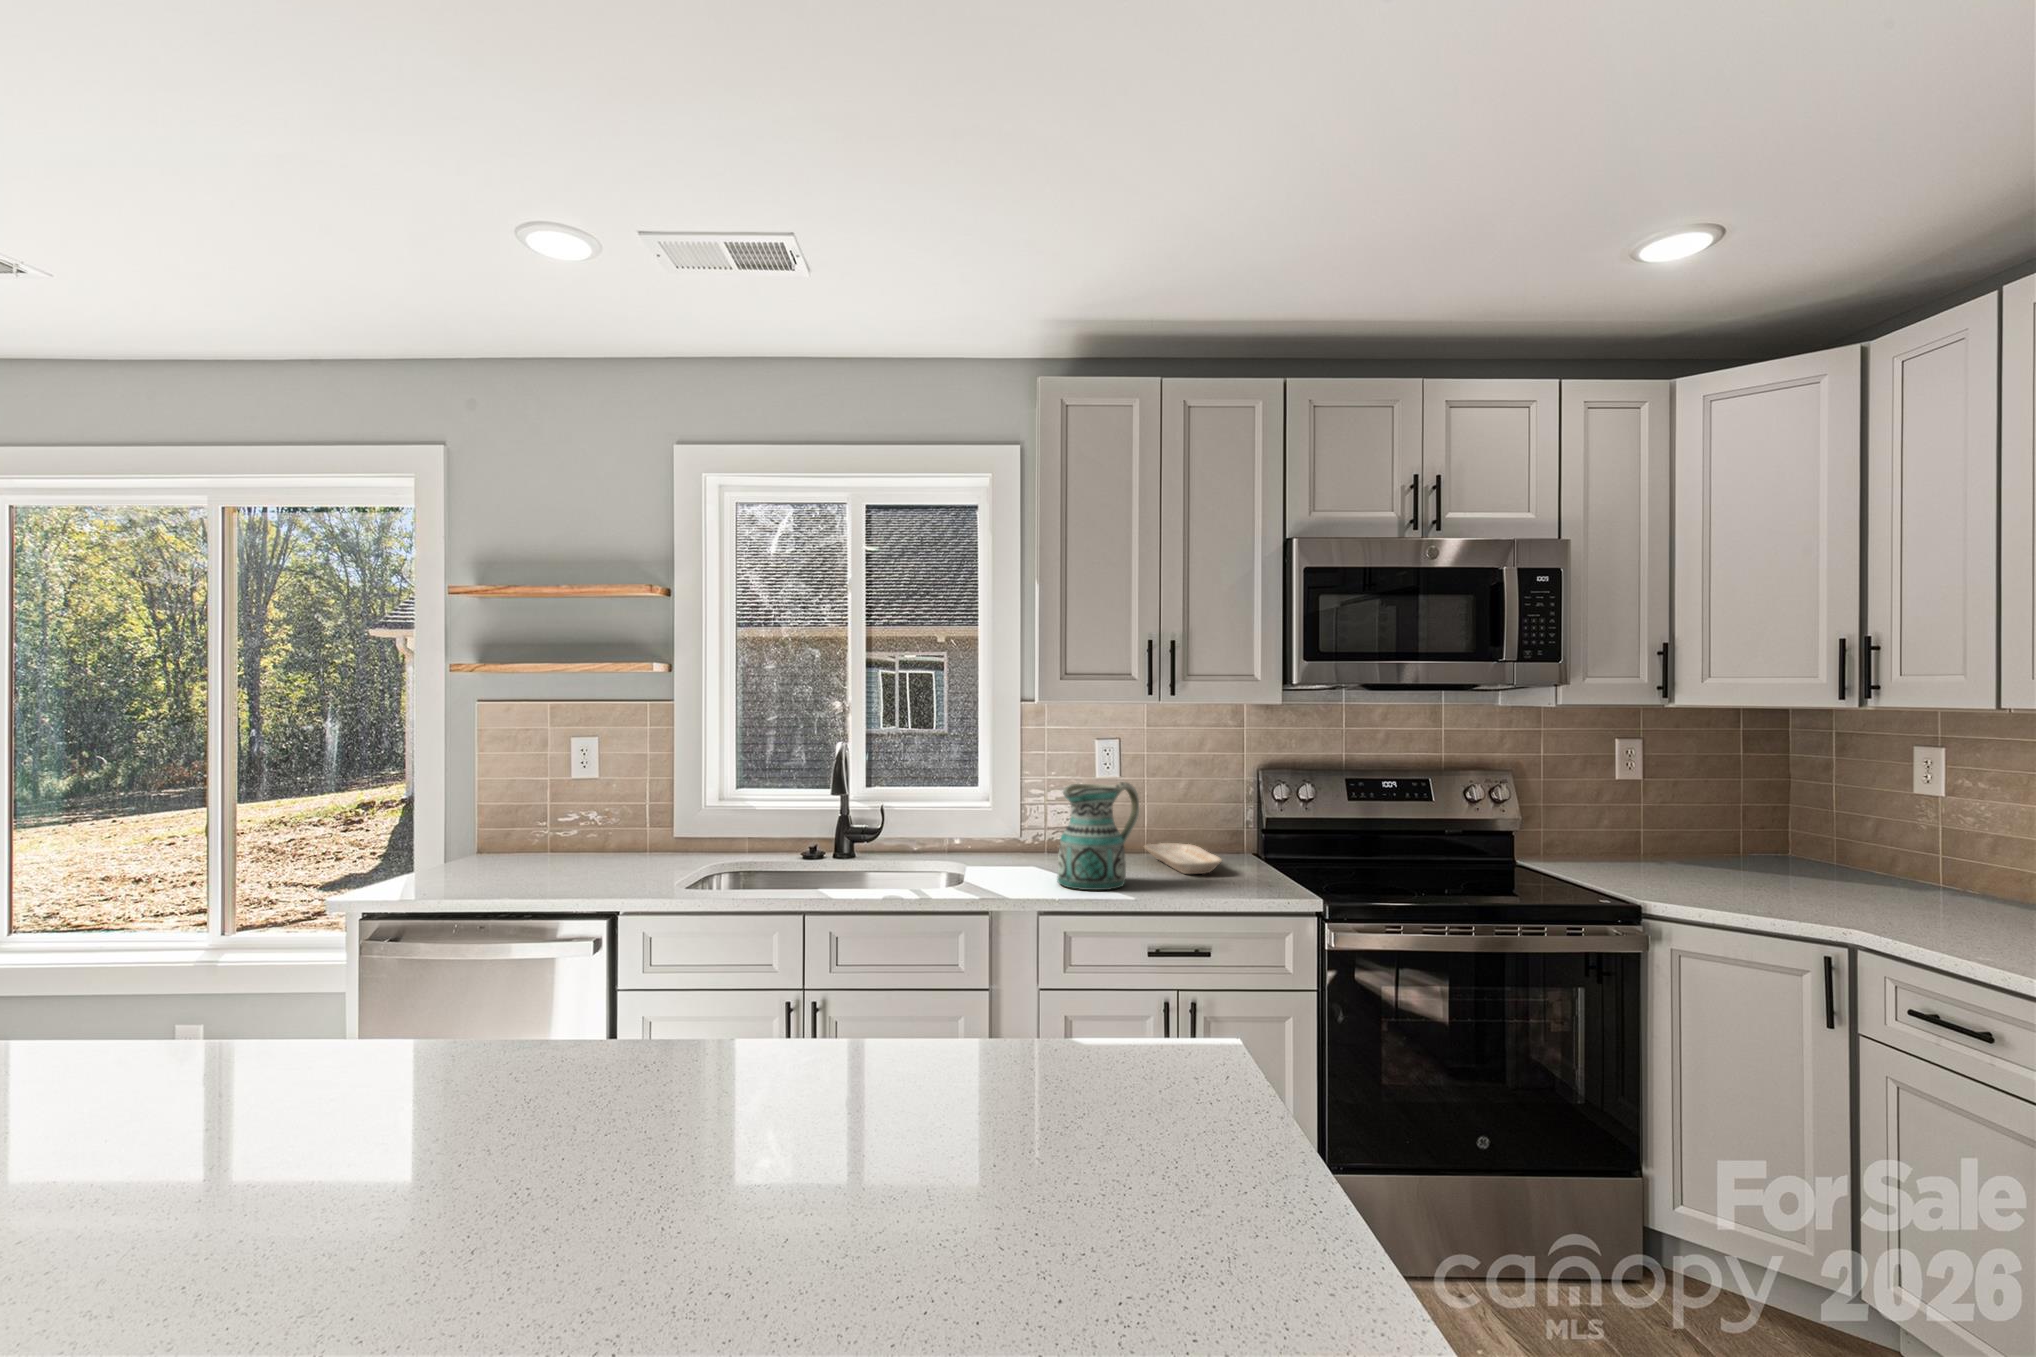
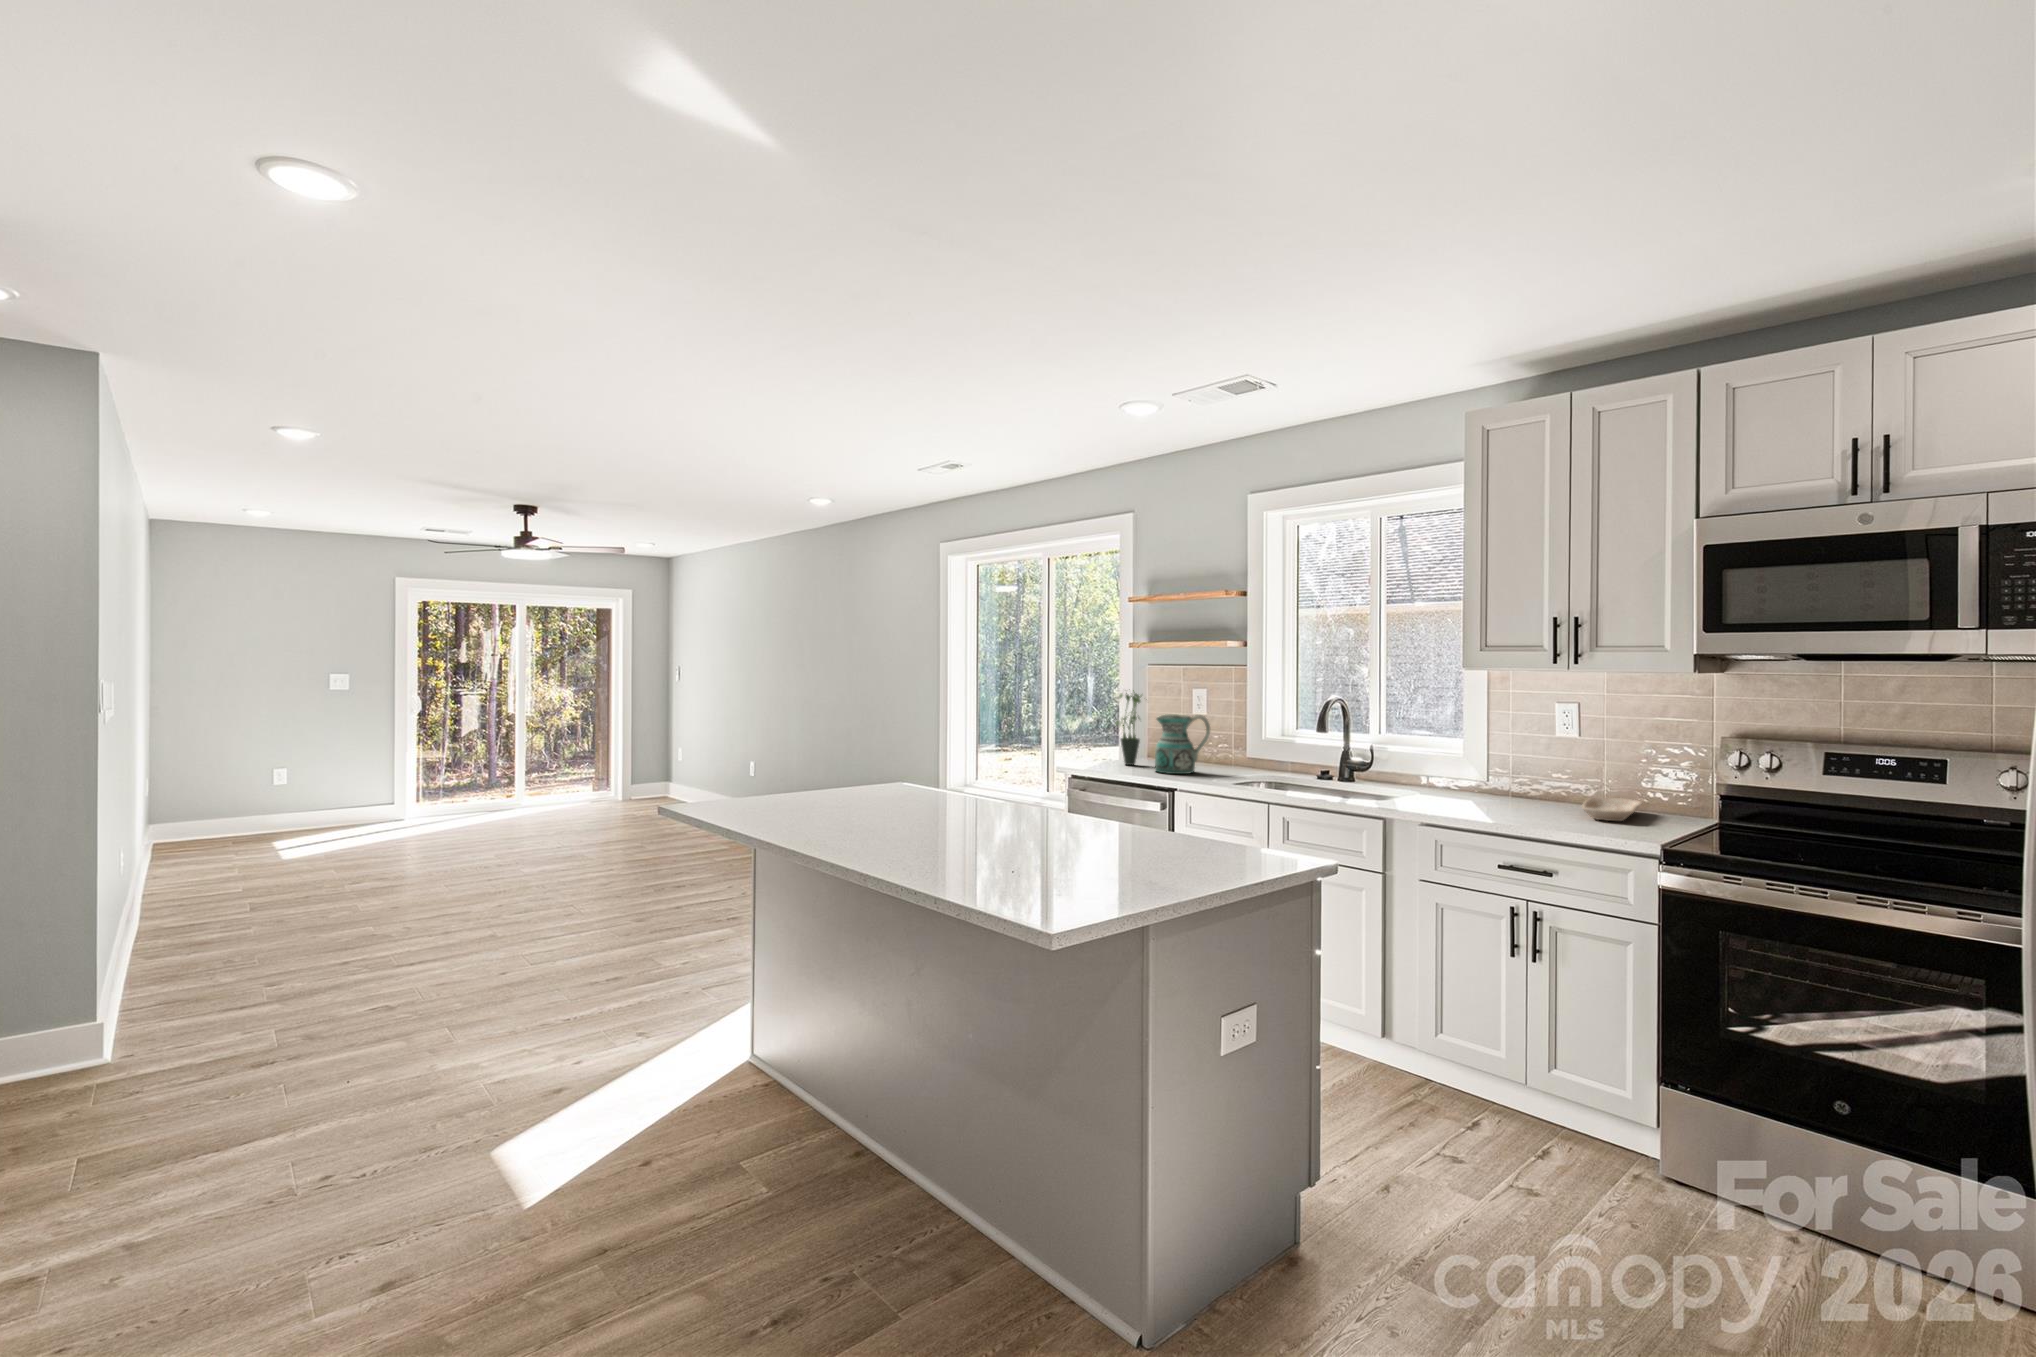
potted plant: none [442,742,503,875] -> present [1115,690,1140,765]
ceramic pitcher: present [1057,782,1139,890] -> present [1155,714,1210,774]

